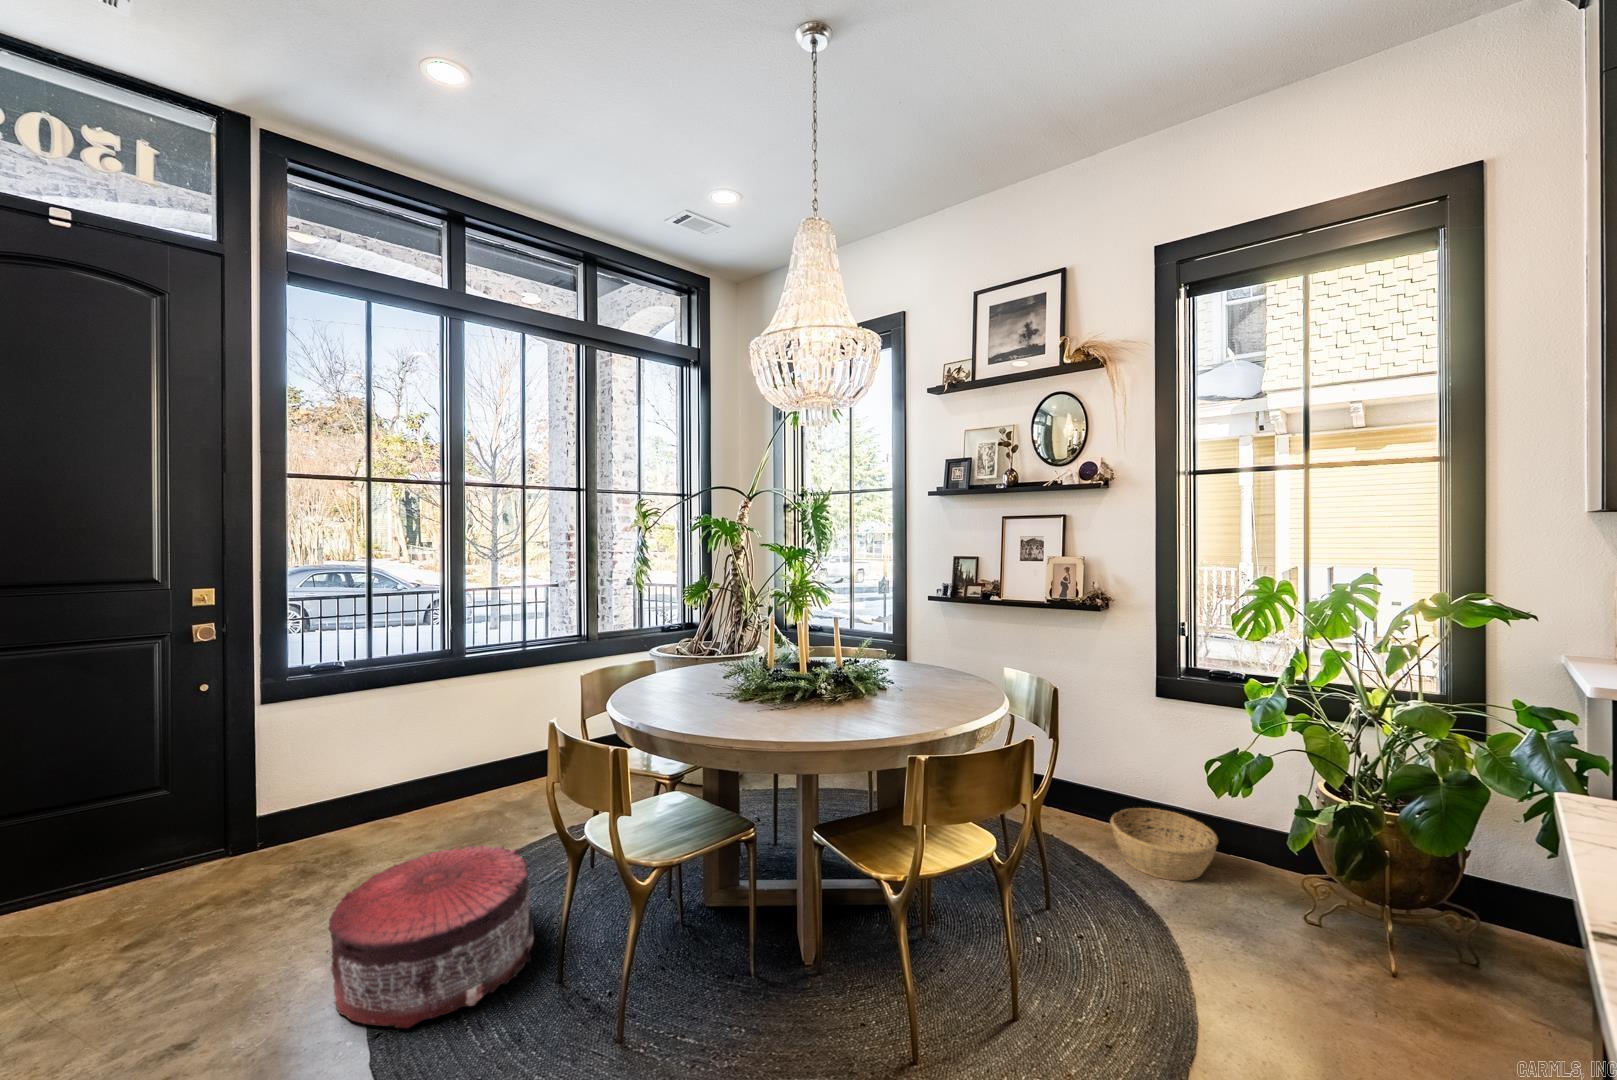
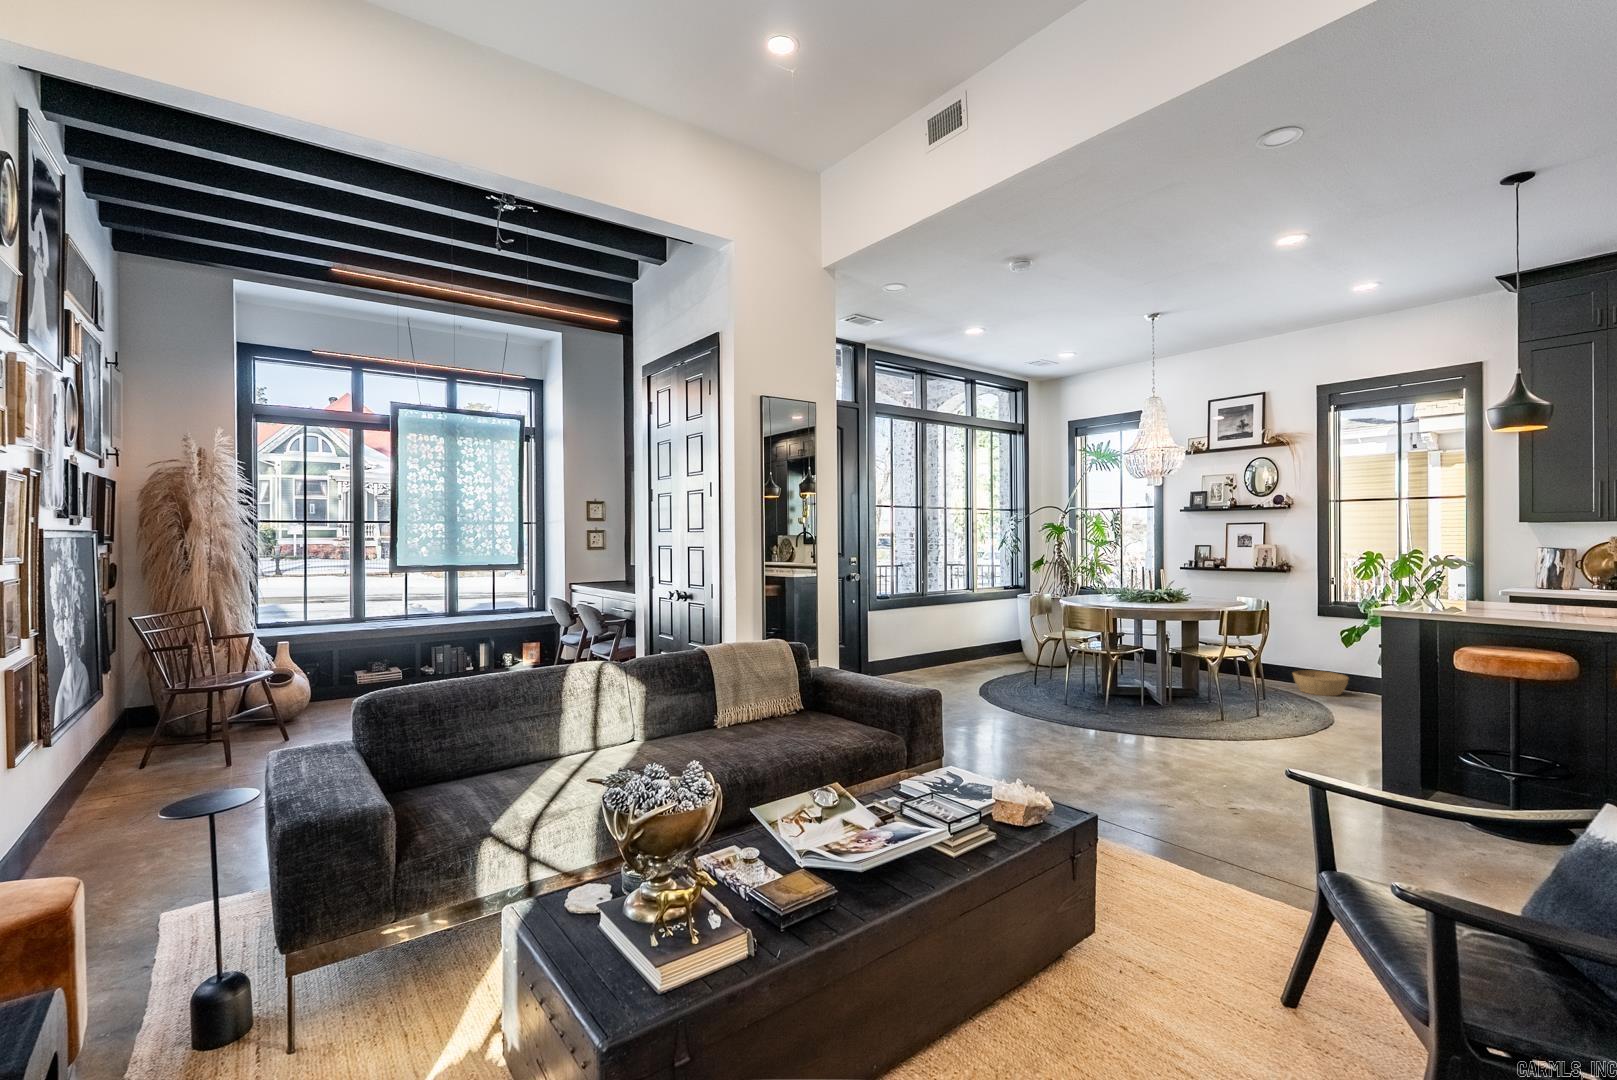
pouf: present [328,846,534,1028] -> none [971,660,1046,706]

